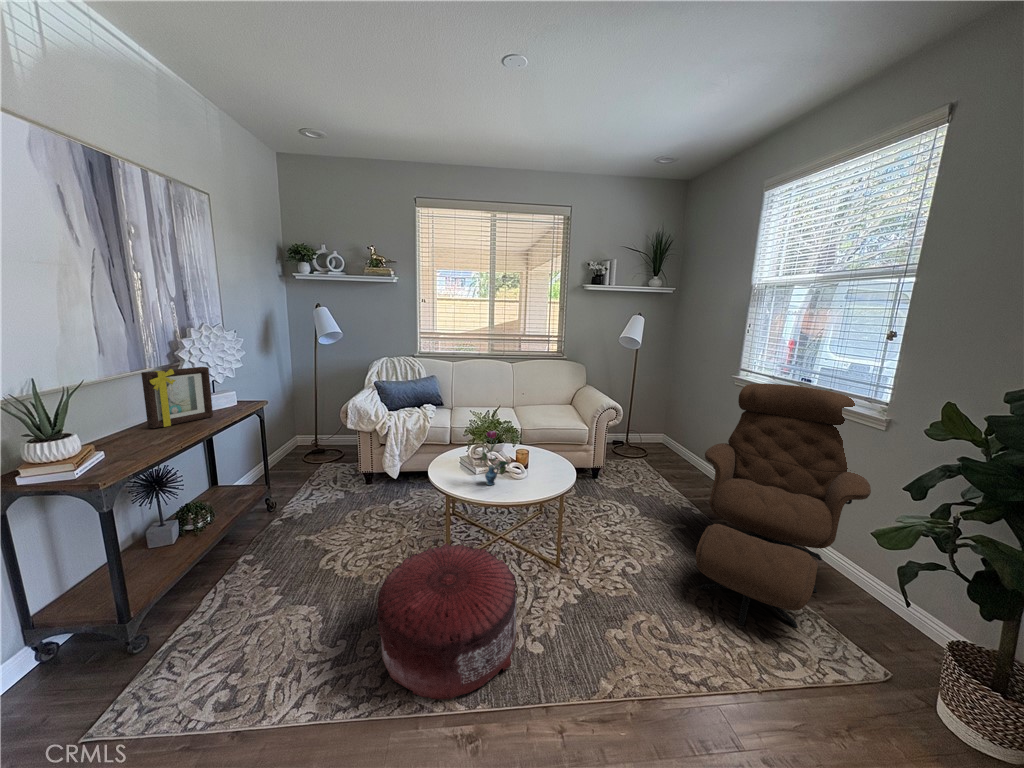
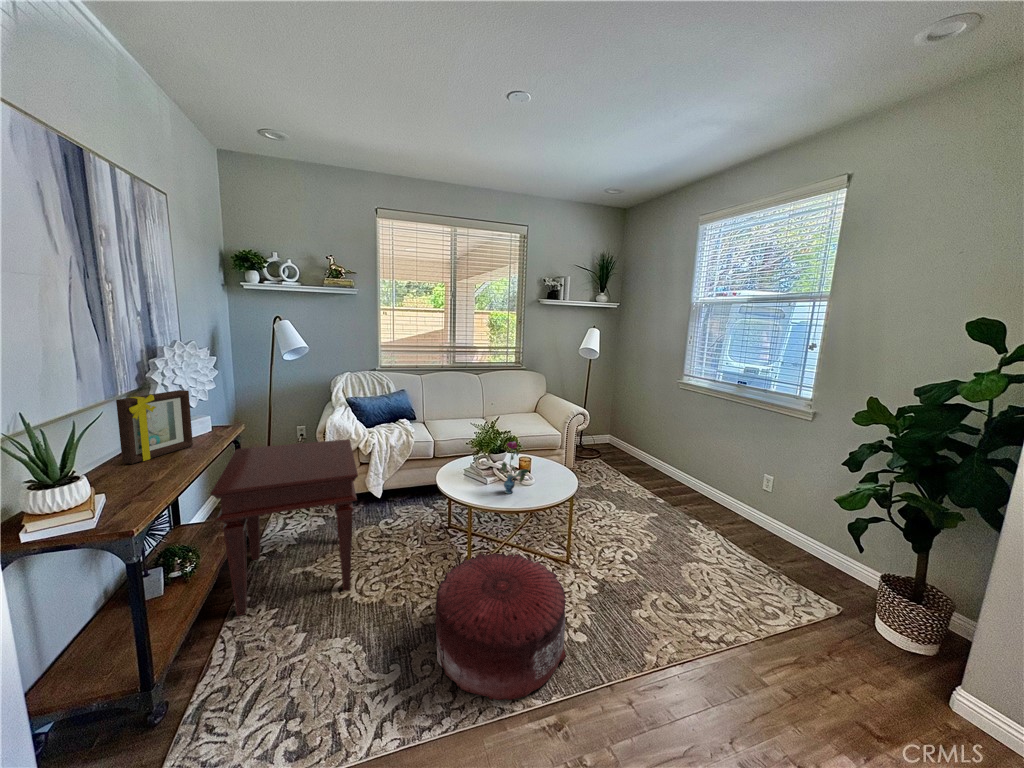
lounge chair: present [696,384,871,627] -> none [674,388,804,590]
side table: none [206,419,358,572] -> present [211,439,358,616]

